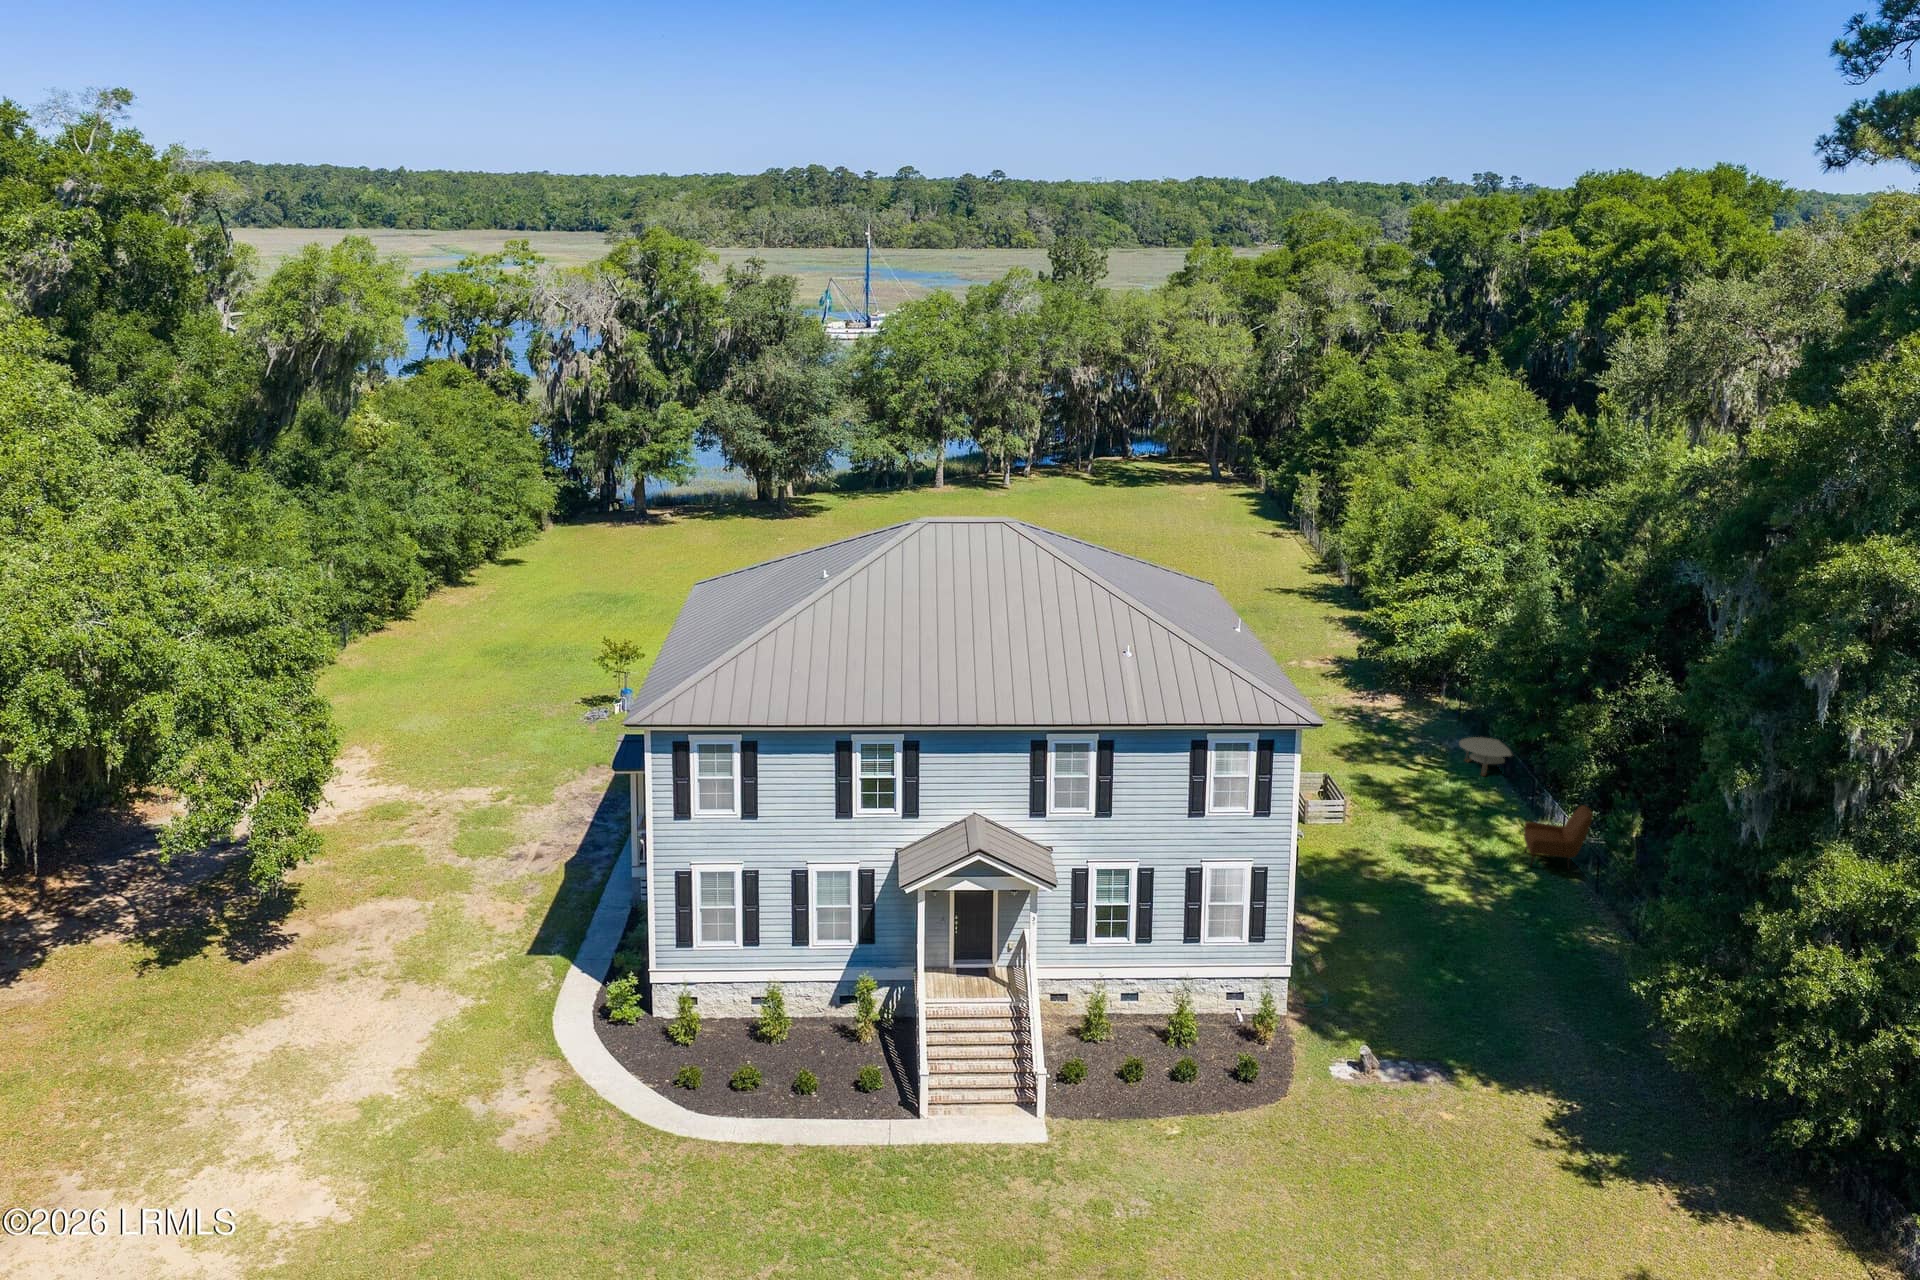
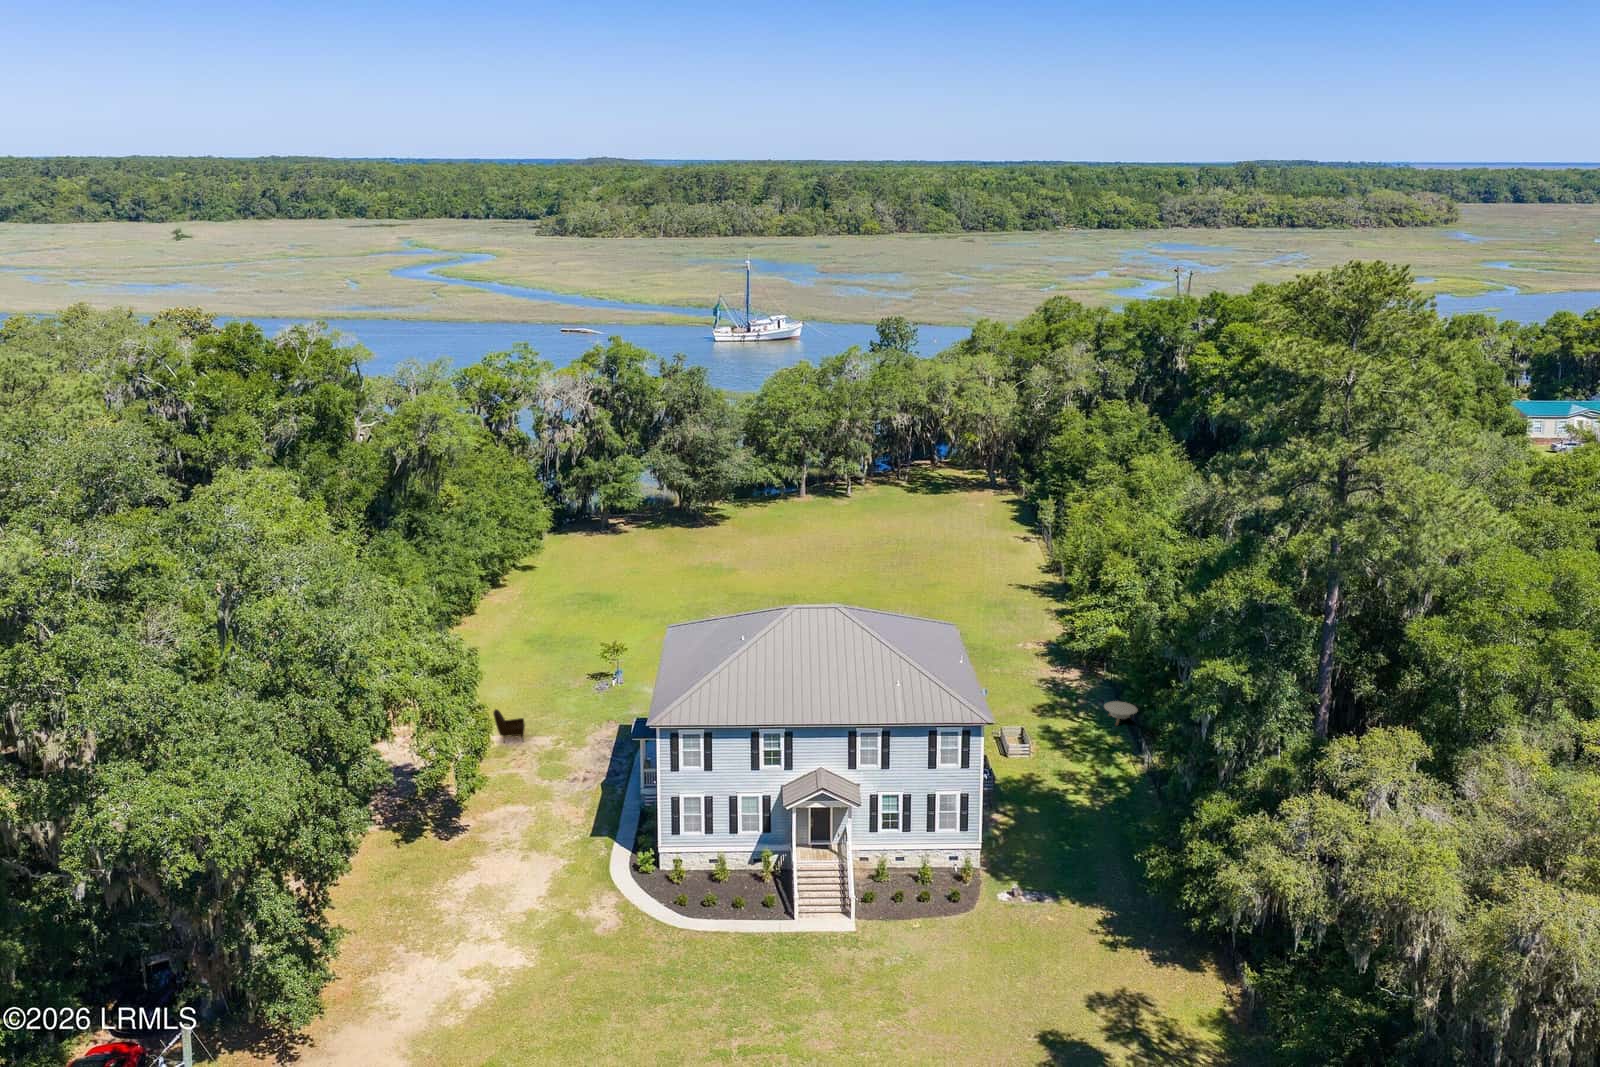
chair: present [1524,805,1593,869] -> present [493,709,525,738]

